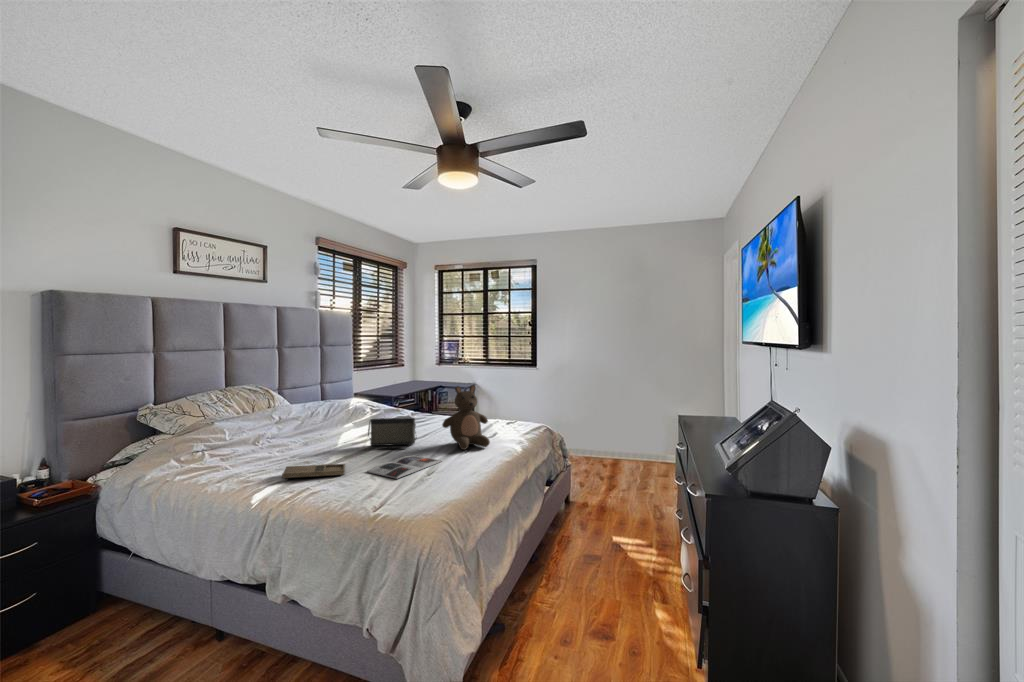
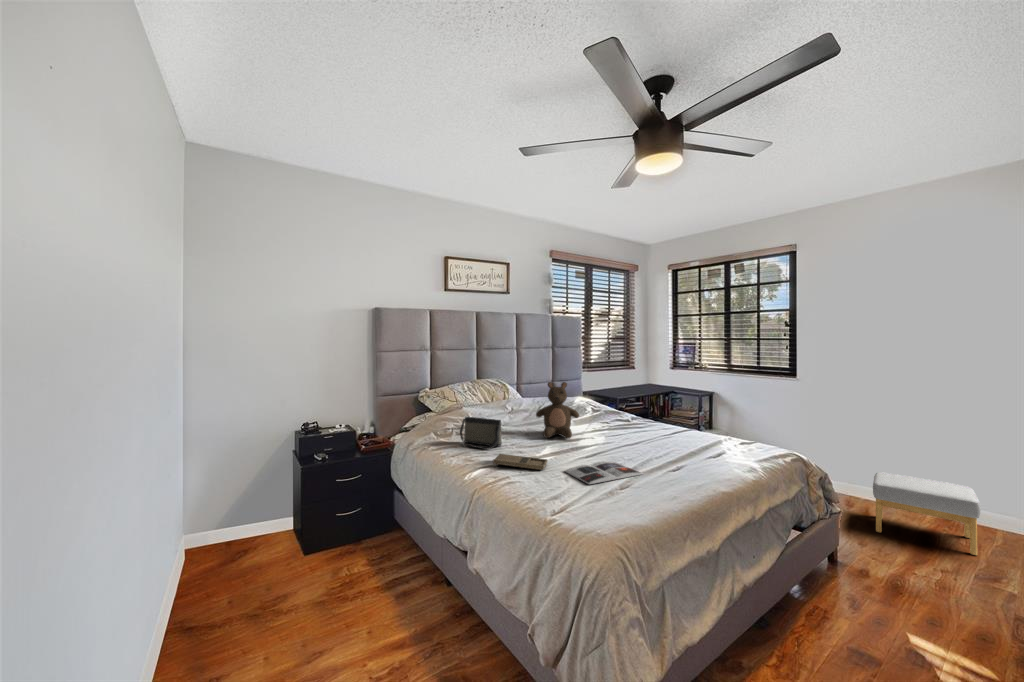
stuffed bear: present [442,385,490,450] -> present [536,382,579,438]
handbag: present [368,418,416,449] -> present [460,417,501,449]
footstool: none [587,436,642,482] -> present [873,472,981,555]

